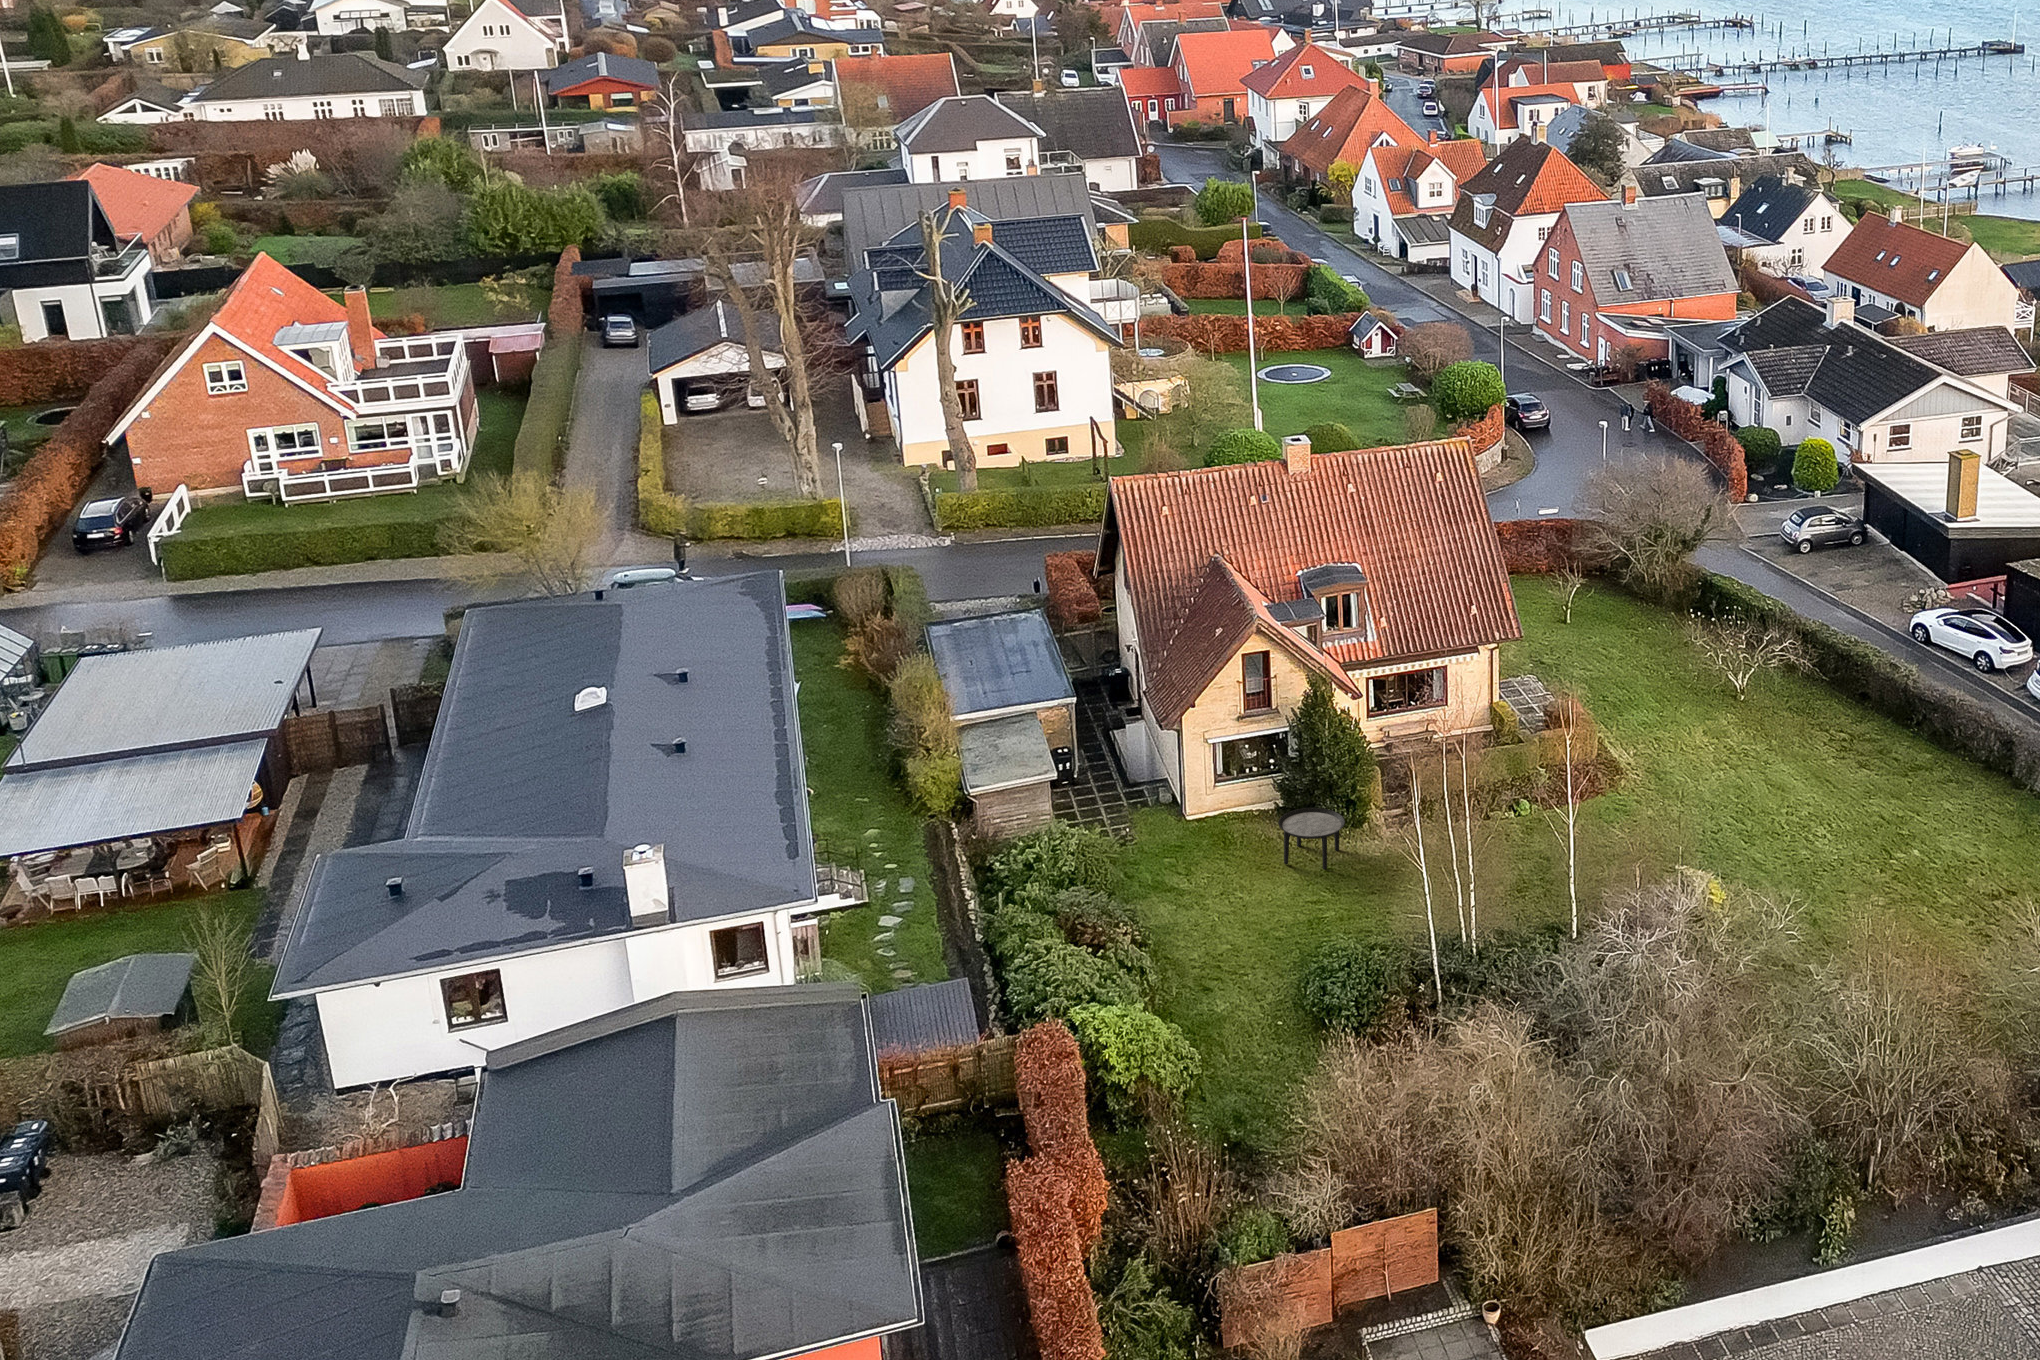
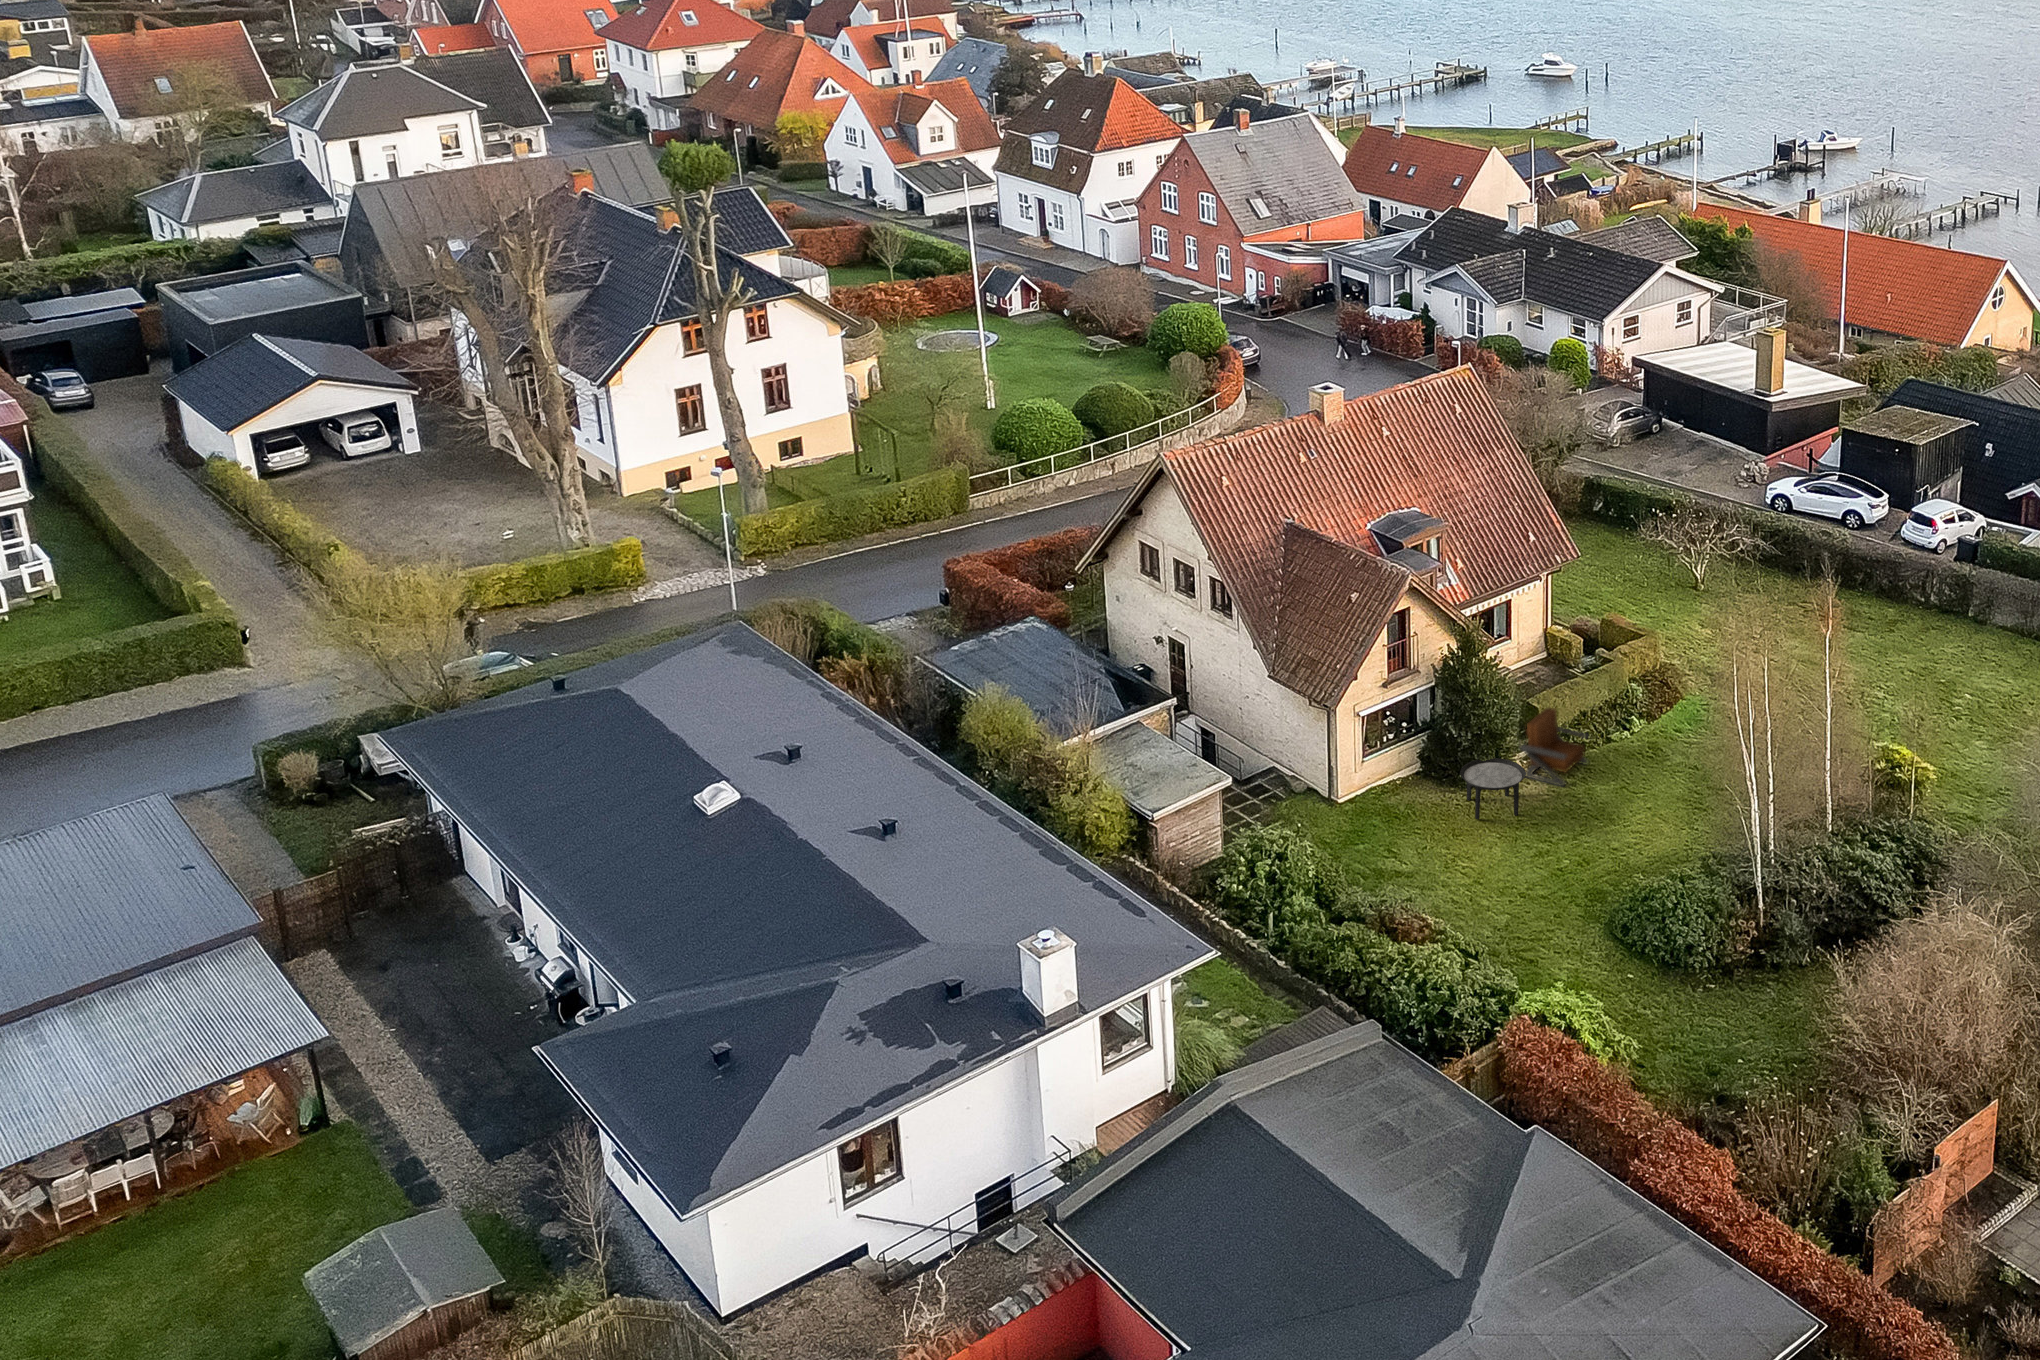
lounge chair: none [1368,773,1448,854] -> present [1520,708,1589,786]

